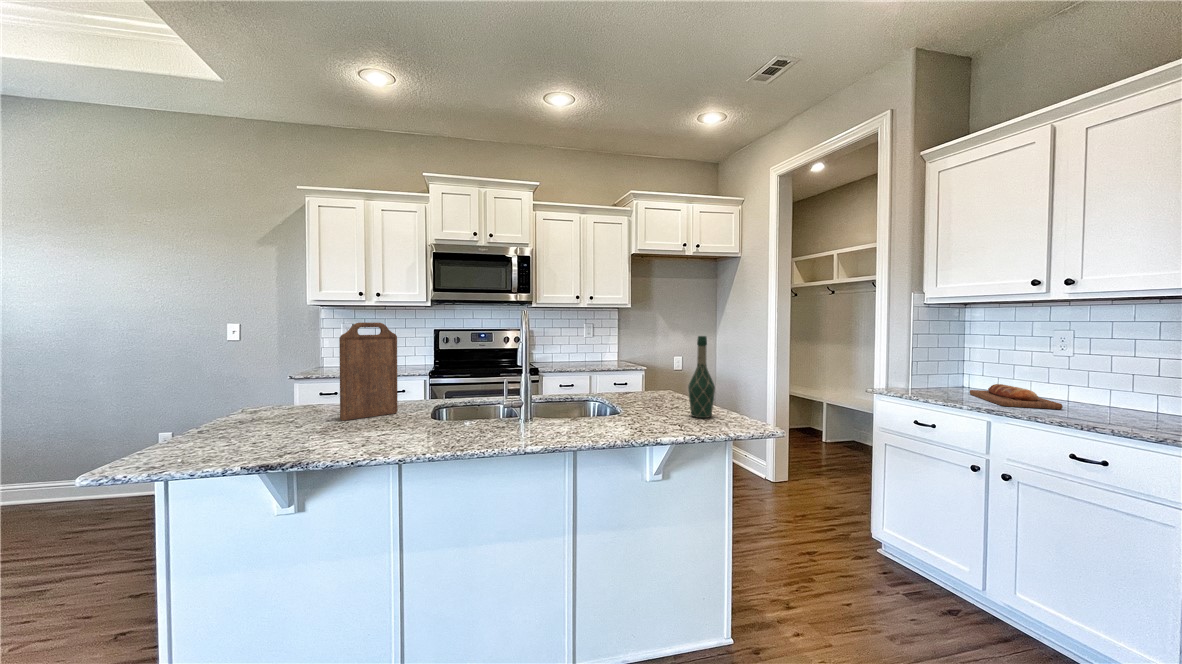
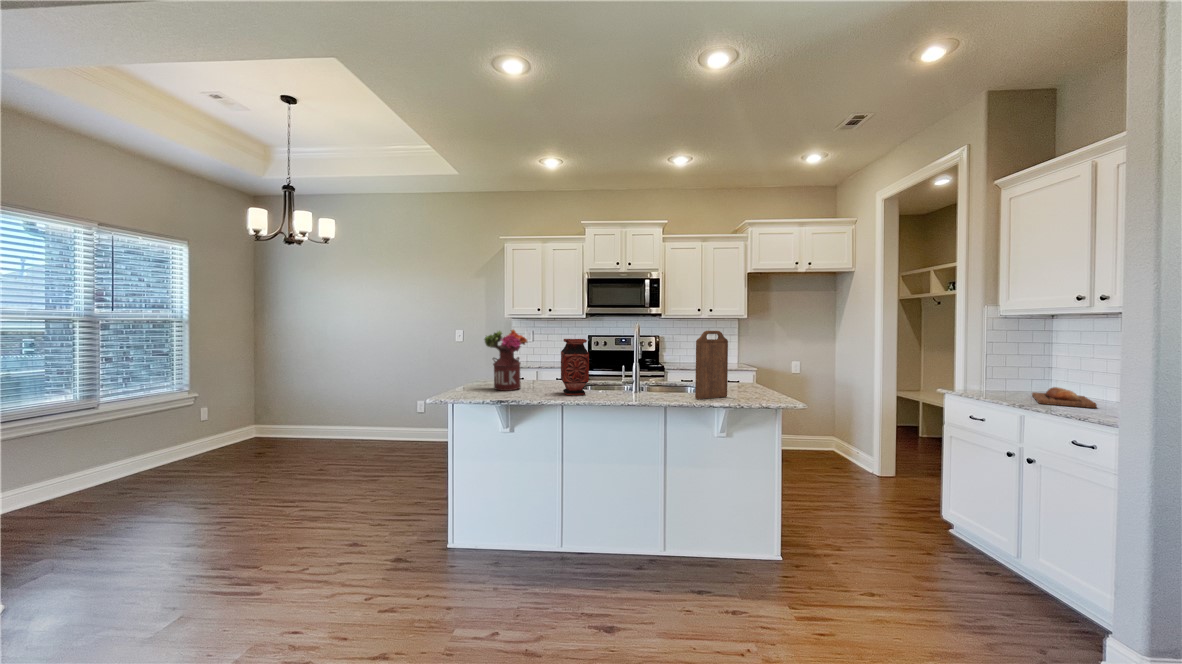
cutting board: present [339,322,398,420] -> present [695,331,728,399]
flower arrangement: none [237,323,331,437] -> present [484,330,527,391]
wine bottle: present [688,336,715,418] -> none [748,340,767,396]
vase: none [394,339,447,440] -> present [561,339,589,395]

